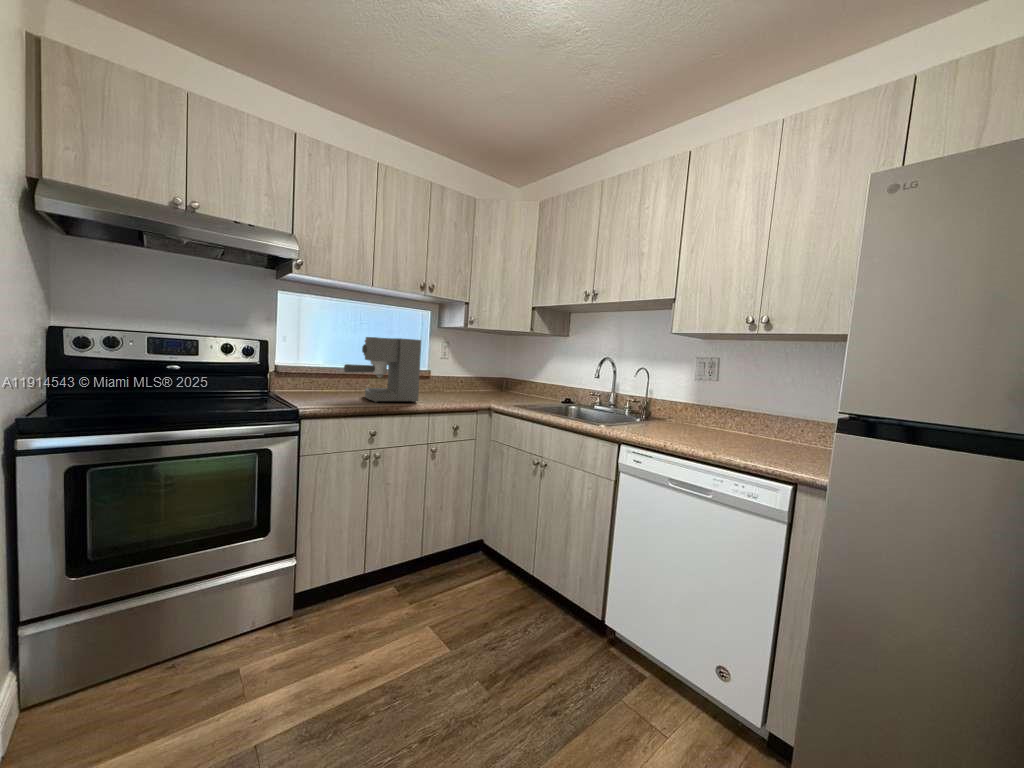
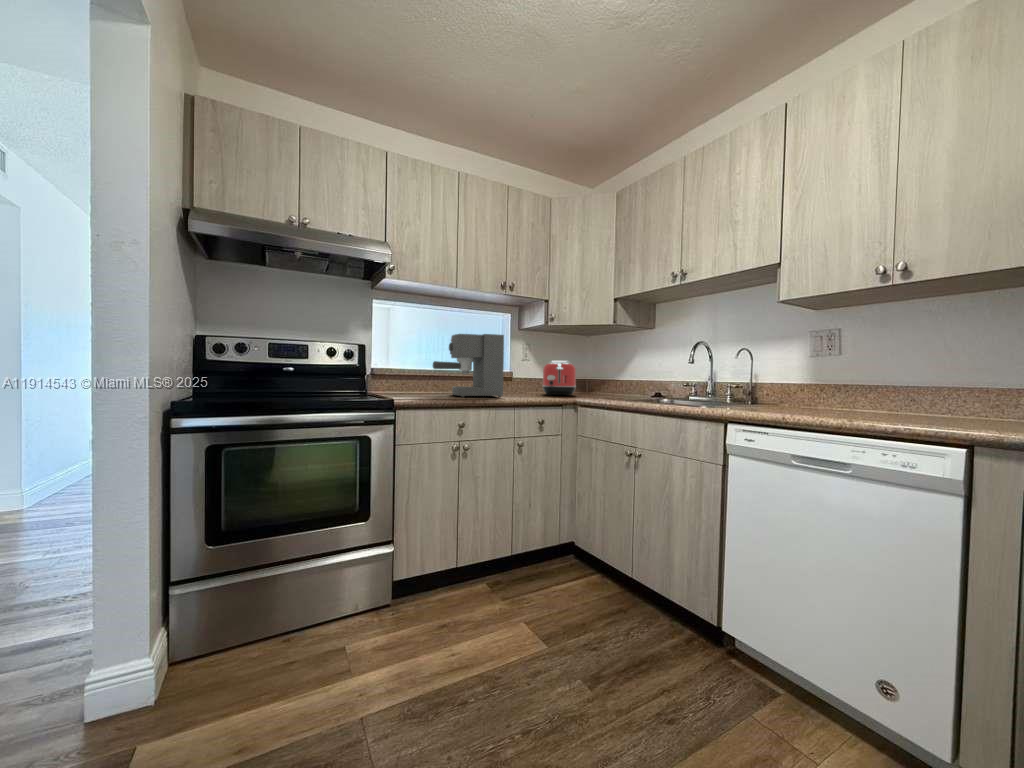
toaster: none [460,362,493,398] -> present [543,361,576,396]

